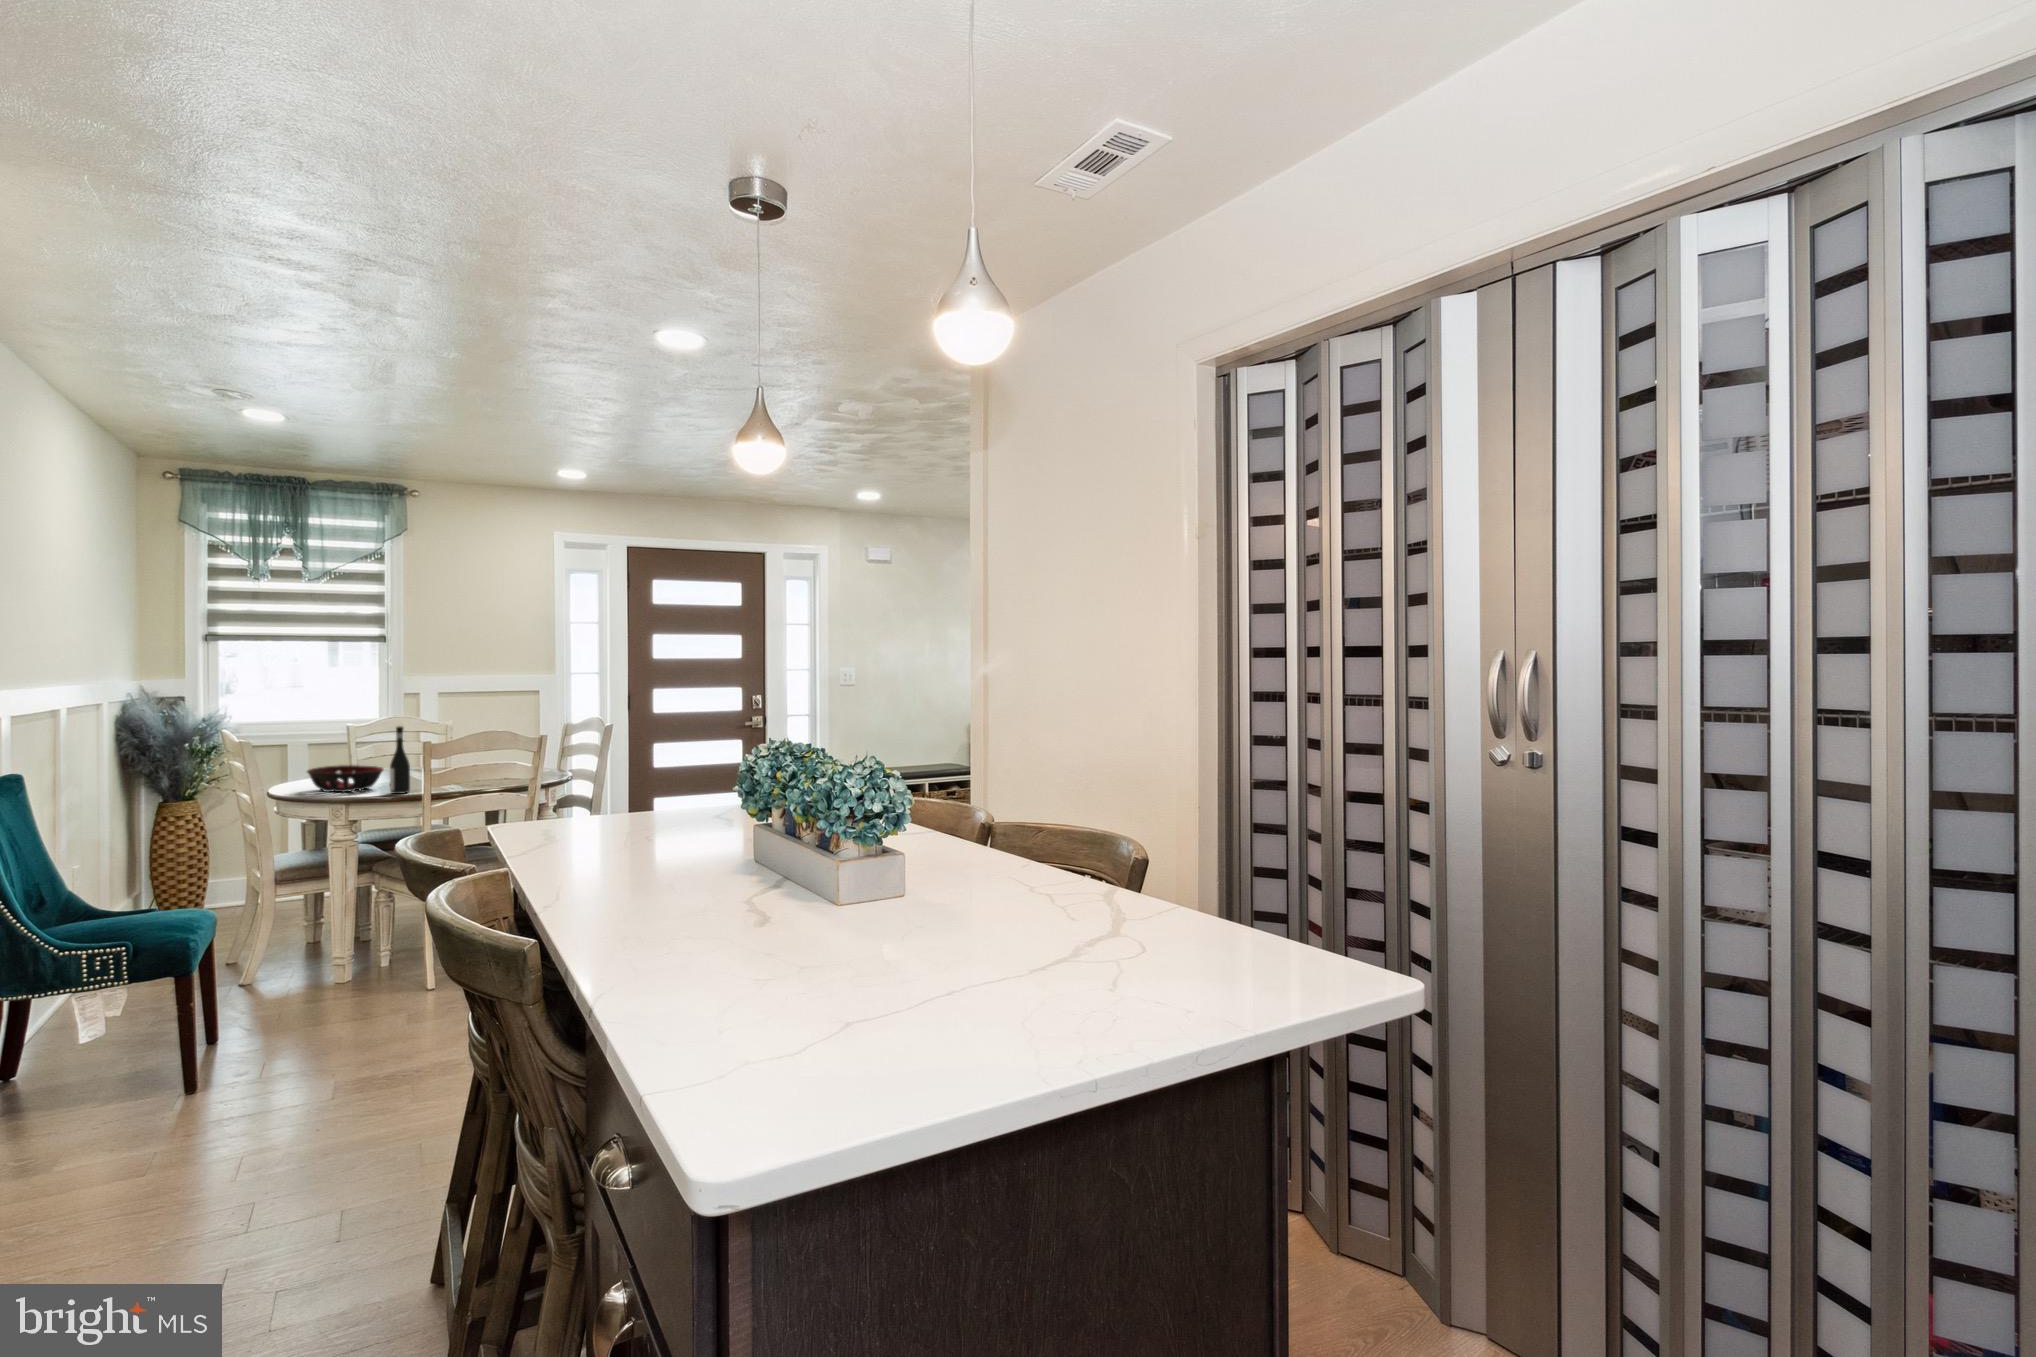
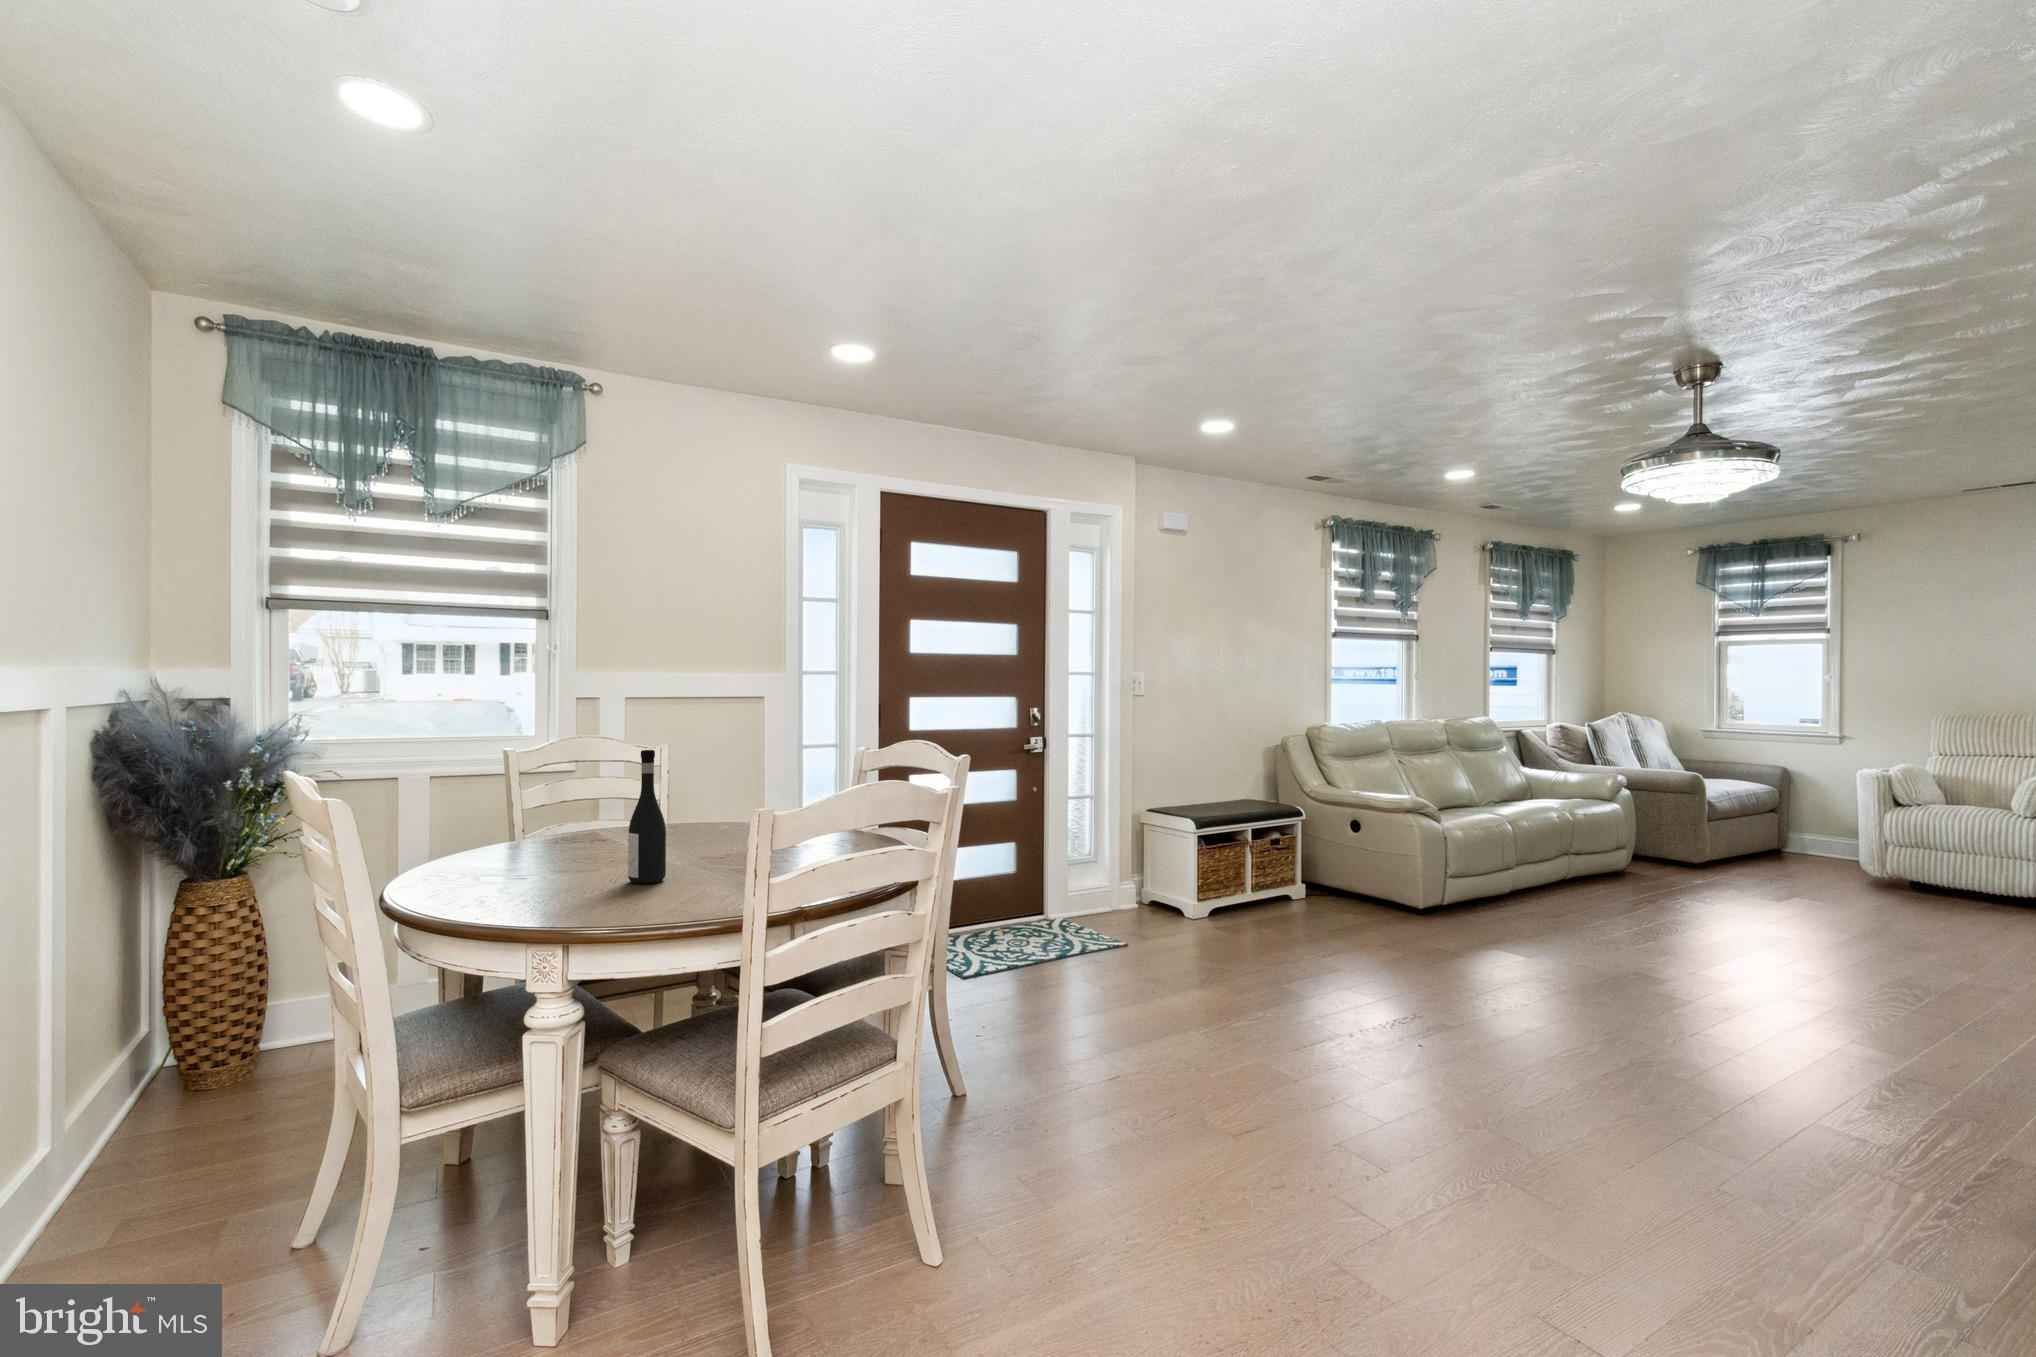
decorative bowl: present [307,765,383,792] -> none [462,823,605,880]

